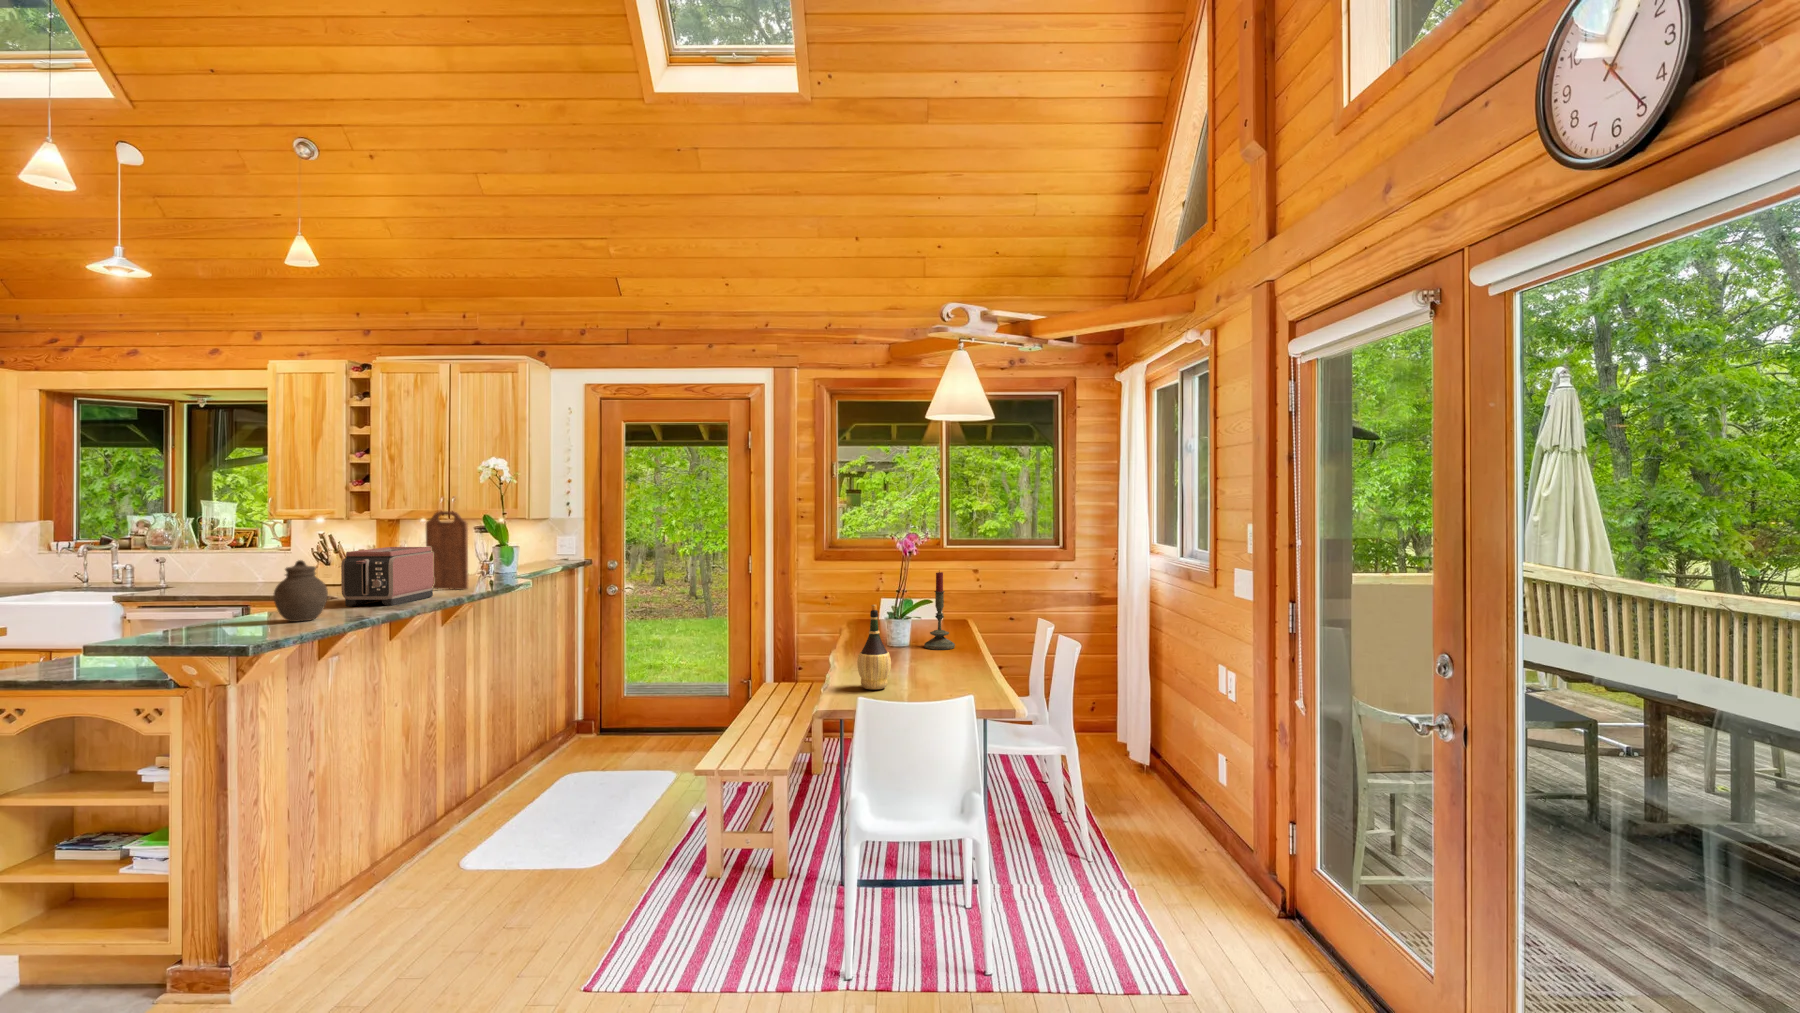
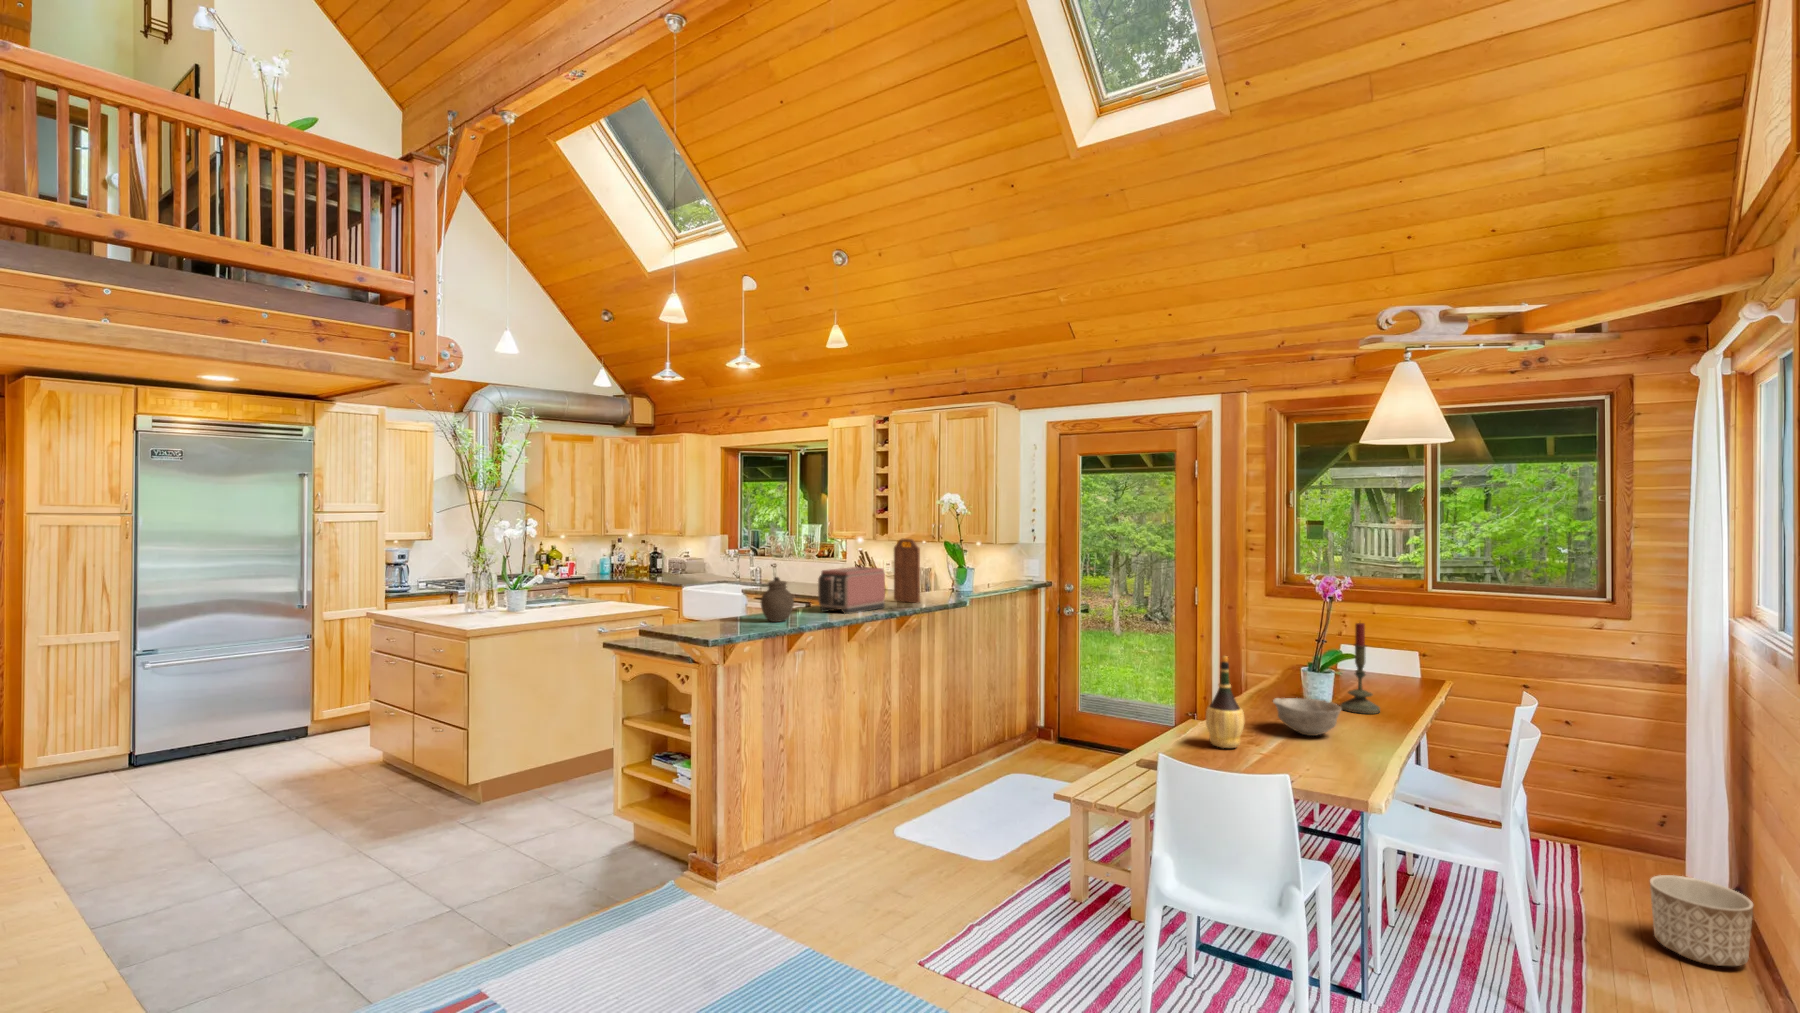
bowl: none [895,639,950,671] -> present [1273,698,1342,736]
planter: none [1112,739,1166,796] -> present [1650,875,1753,966]

